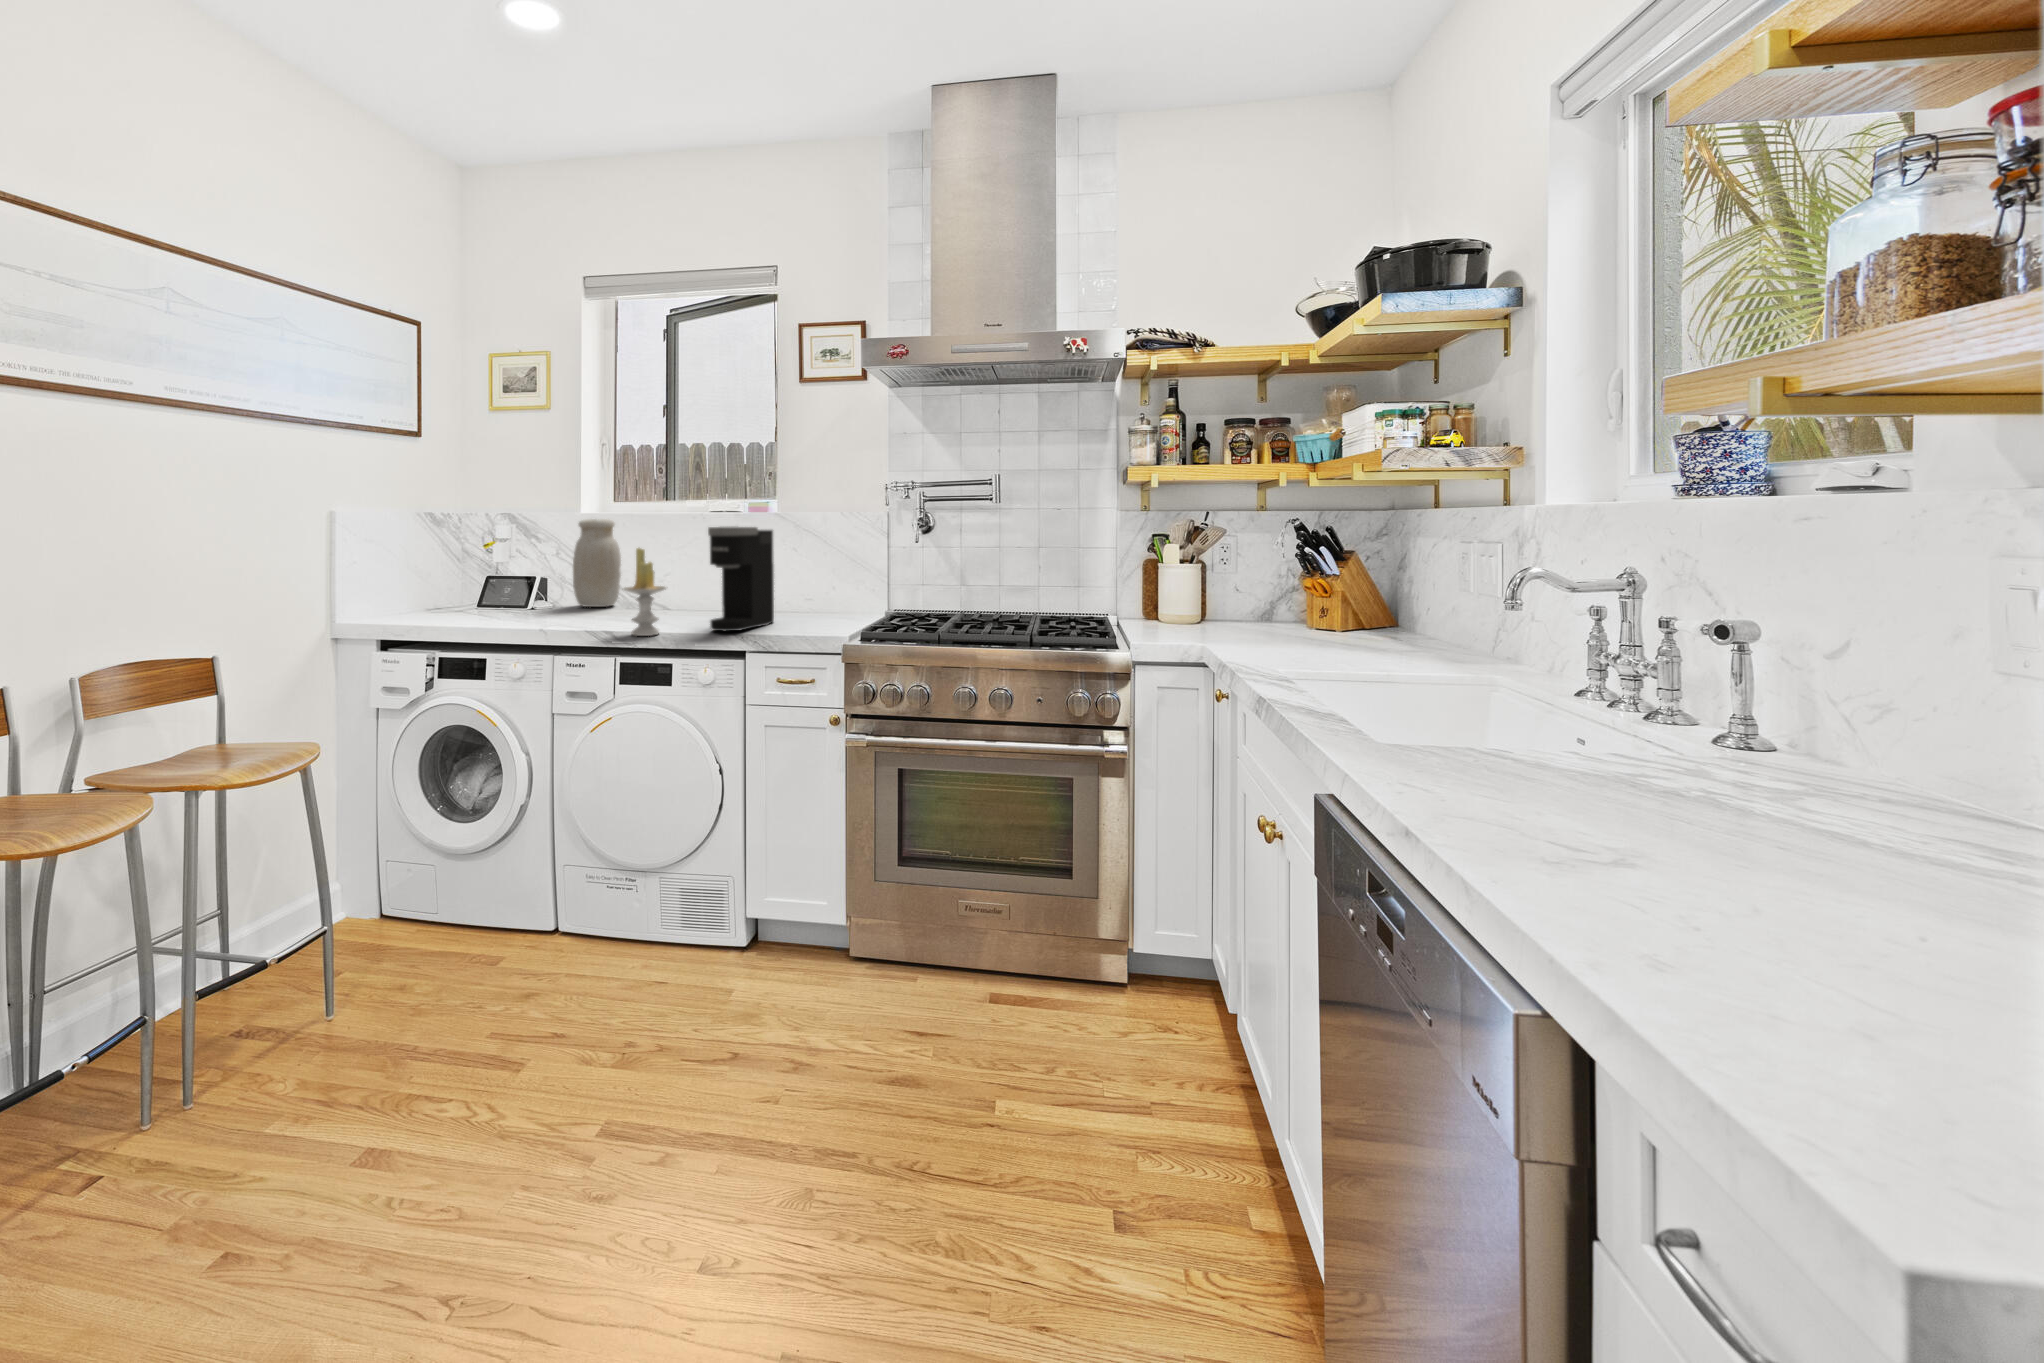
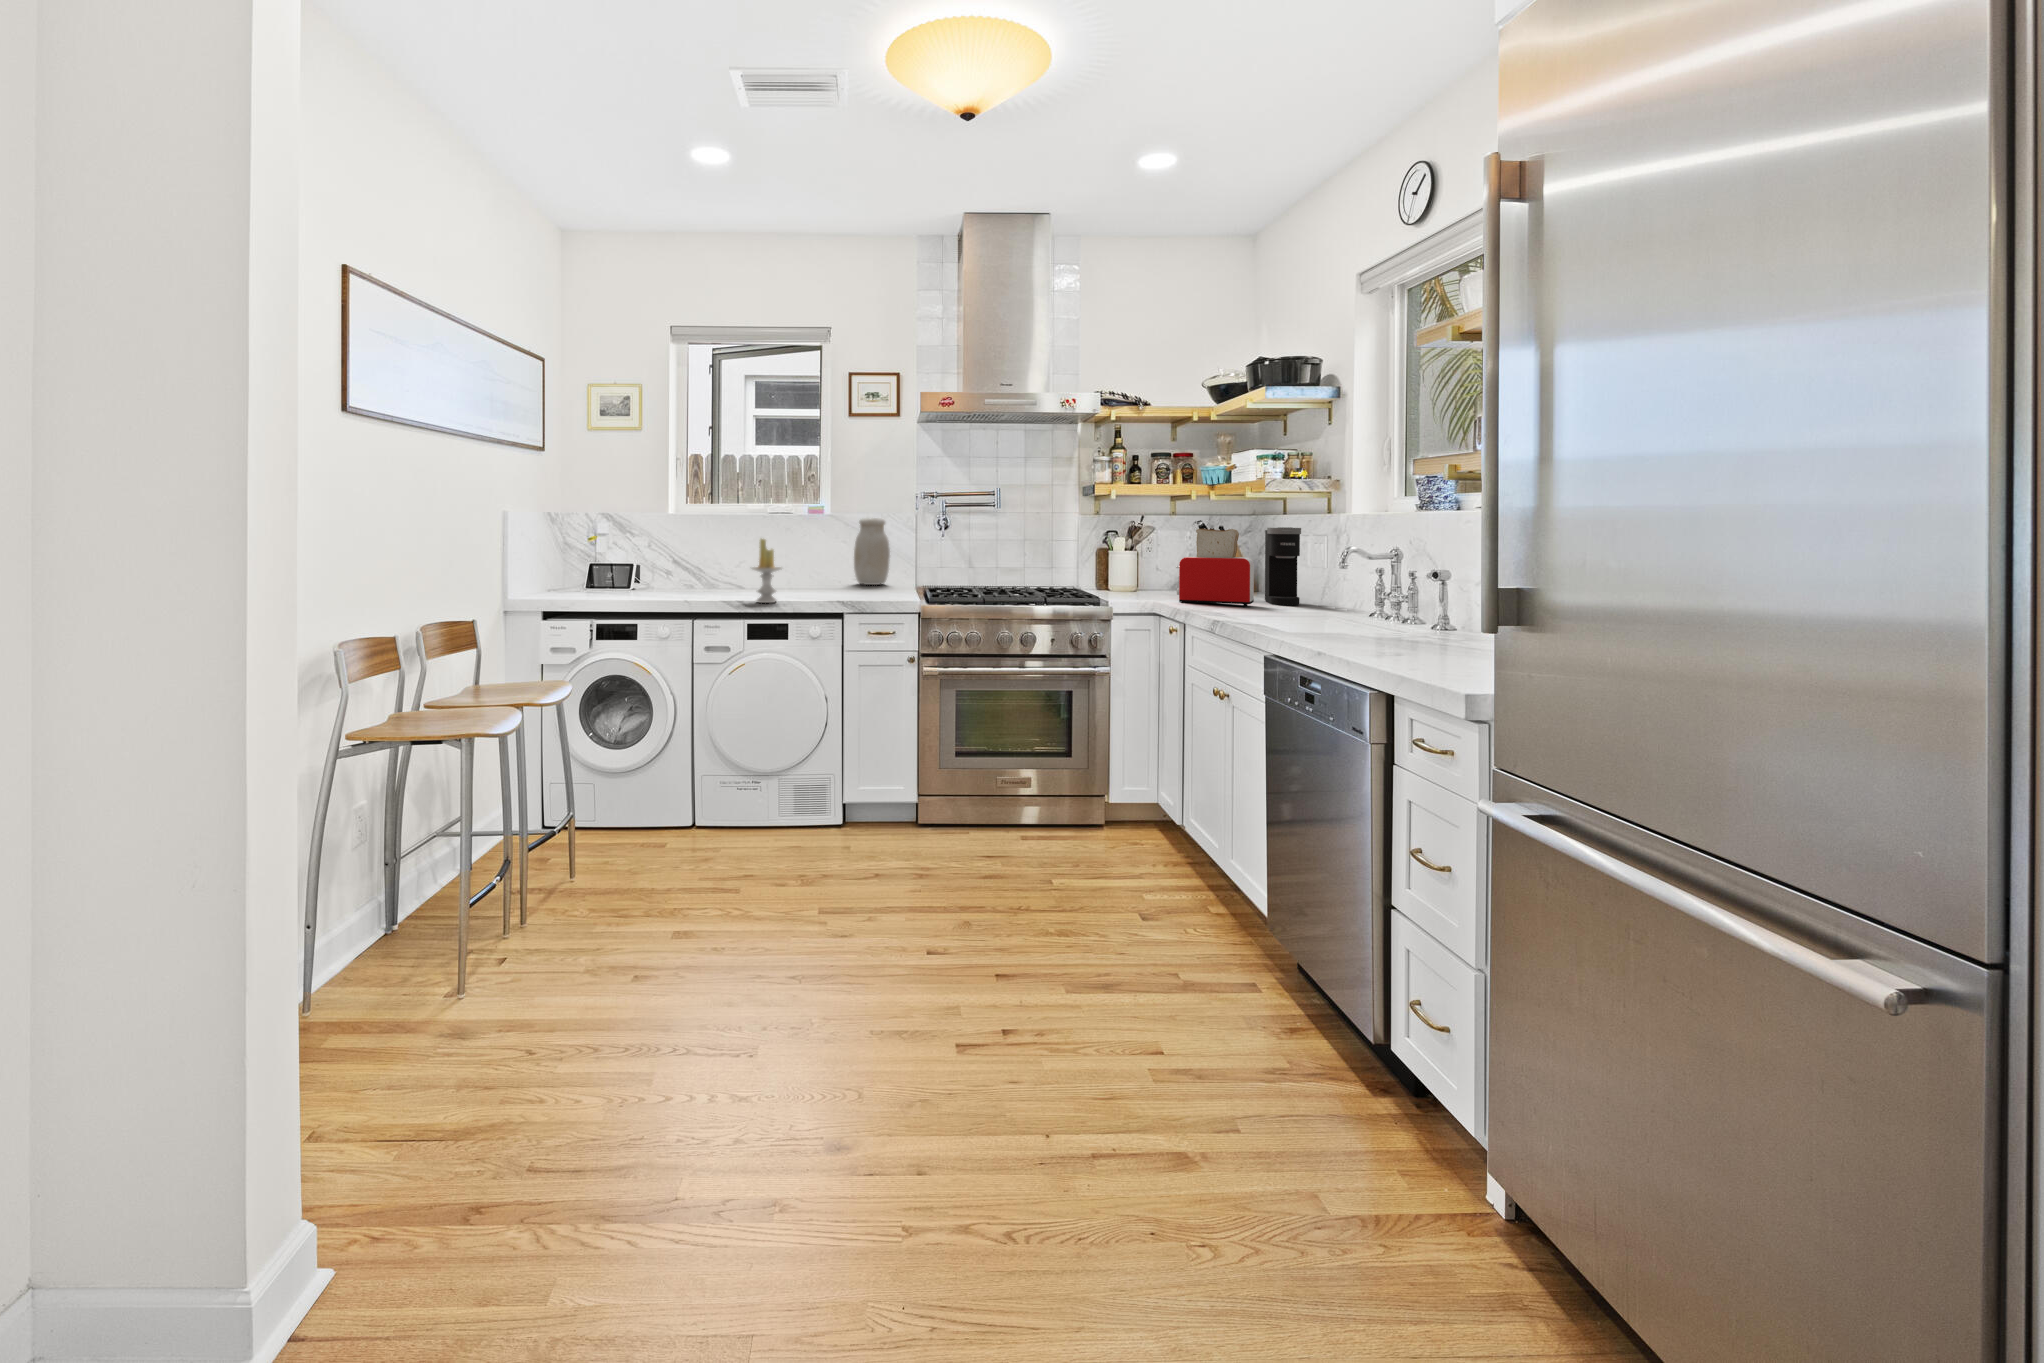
jar: present [573,519,621,607] -> present [854,518,890,585]
coffee maker: present [708,527,774,631] -> present [1265,527,1301,606]
toaster: none [1229,533,1362,662] -> present [1176,529,1254,606]

